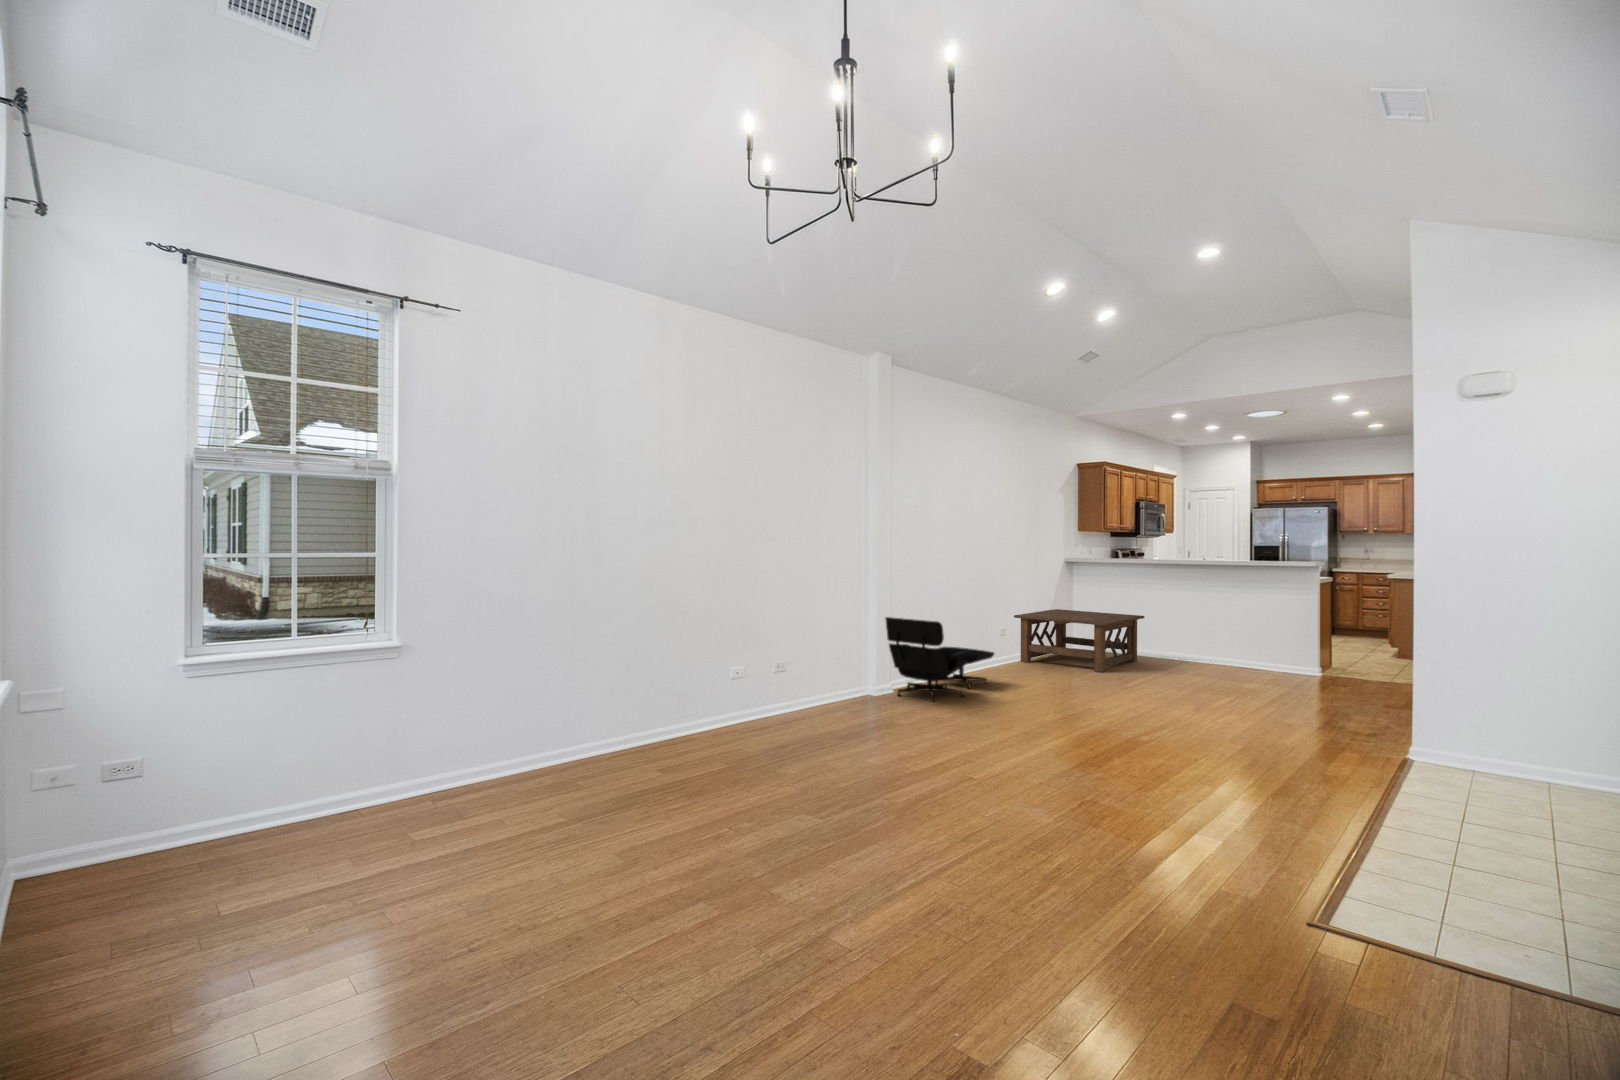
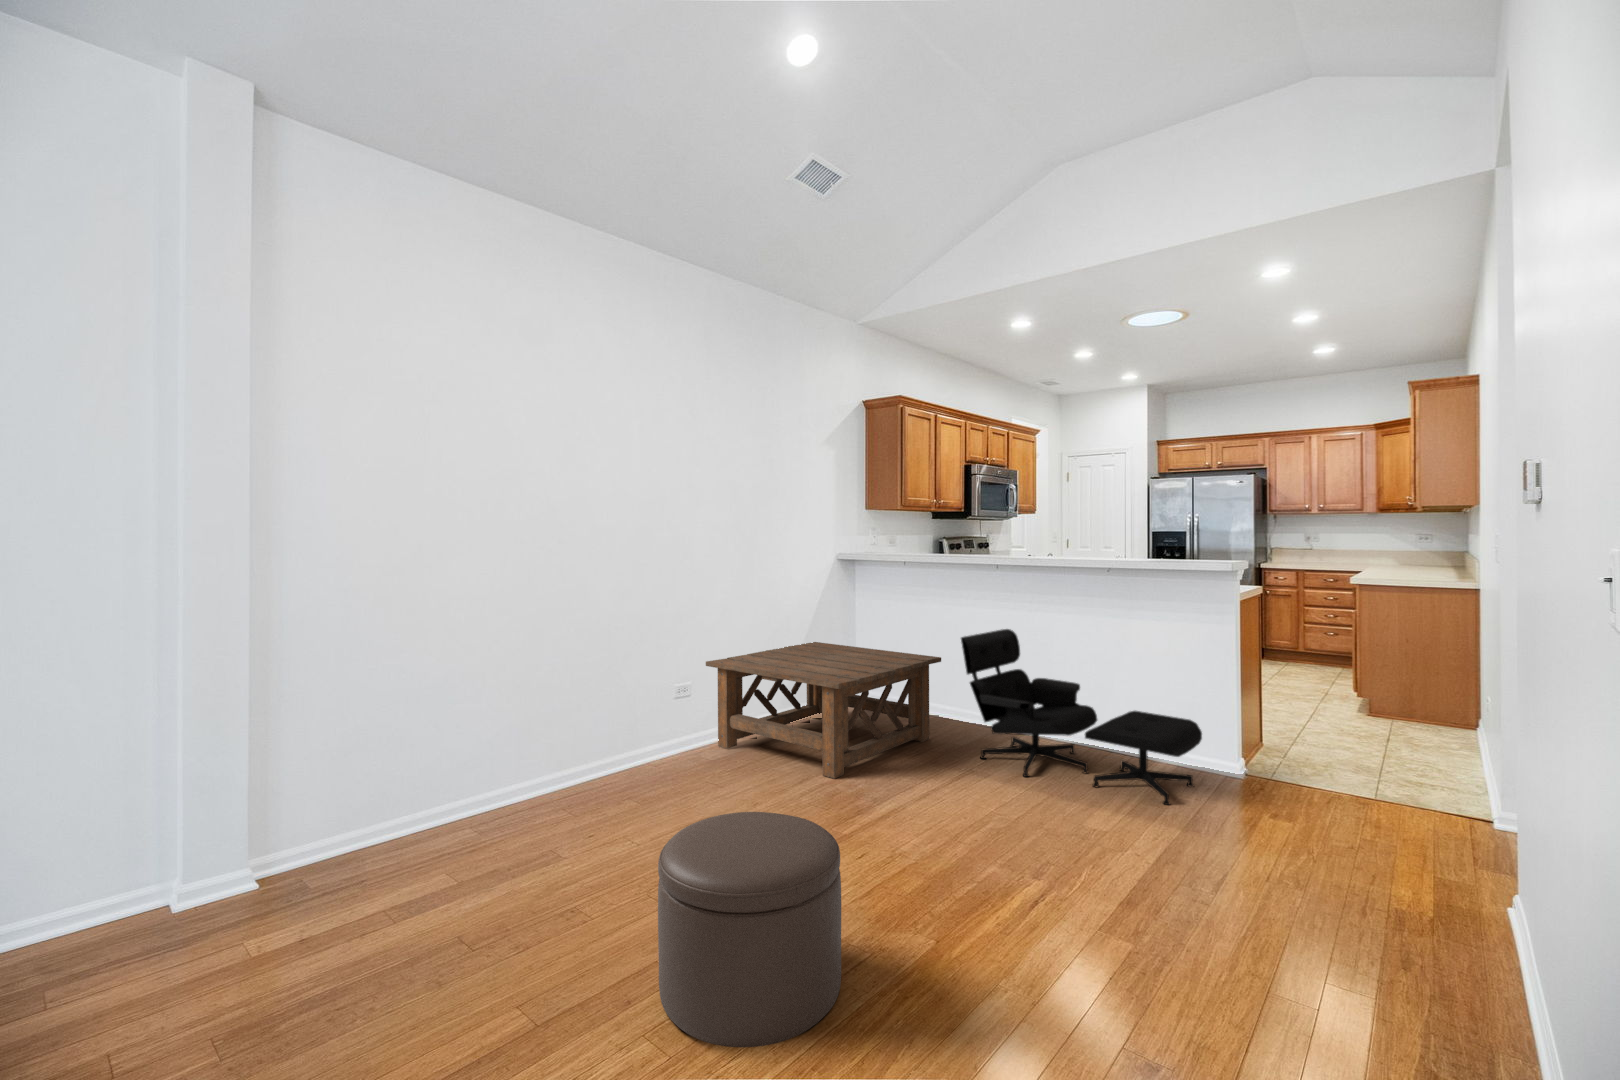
lounge chair: present [885,617,994,702] -> present [961,629,1202,805]
ottoman: none [1102,656,1174,720] -> present [658,812,841,1047]

